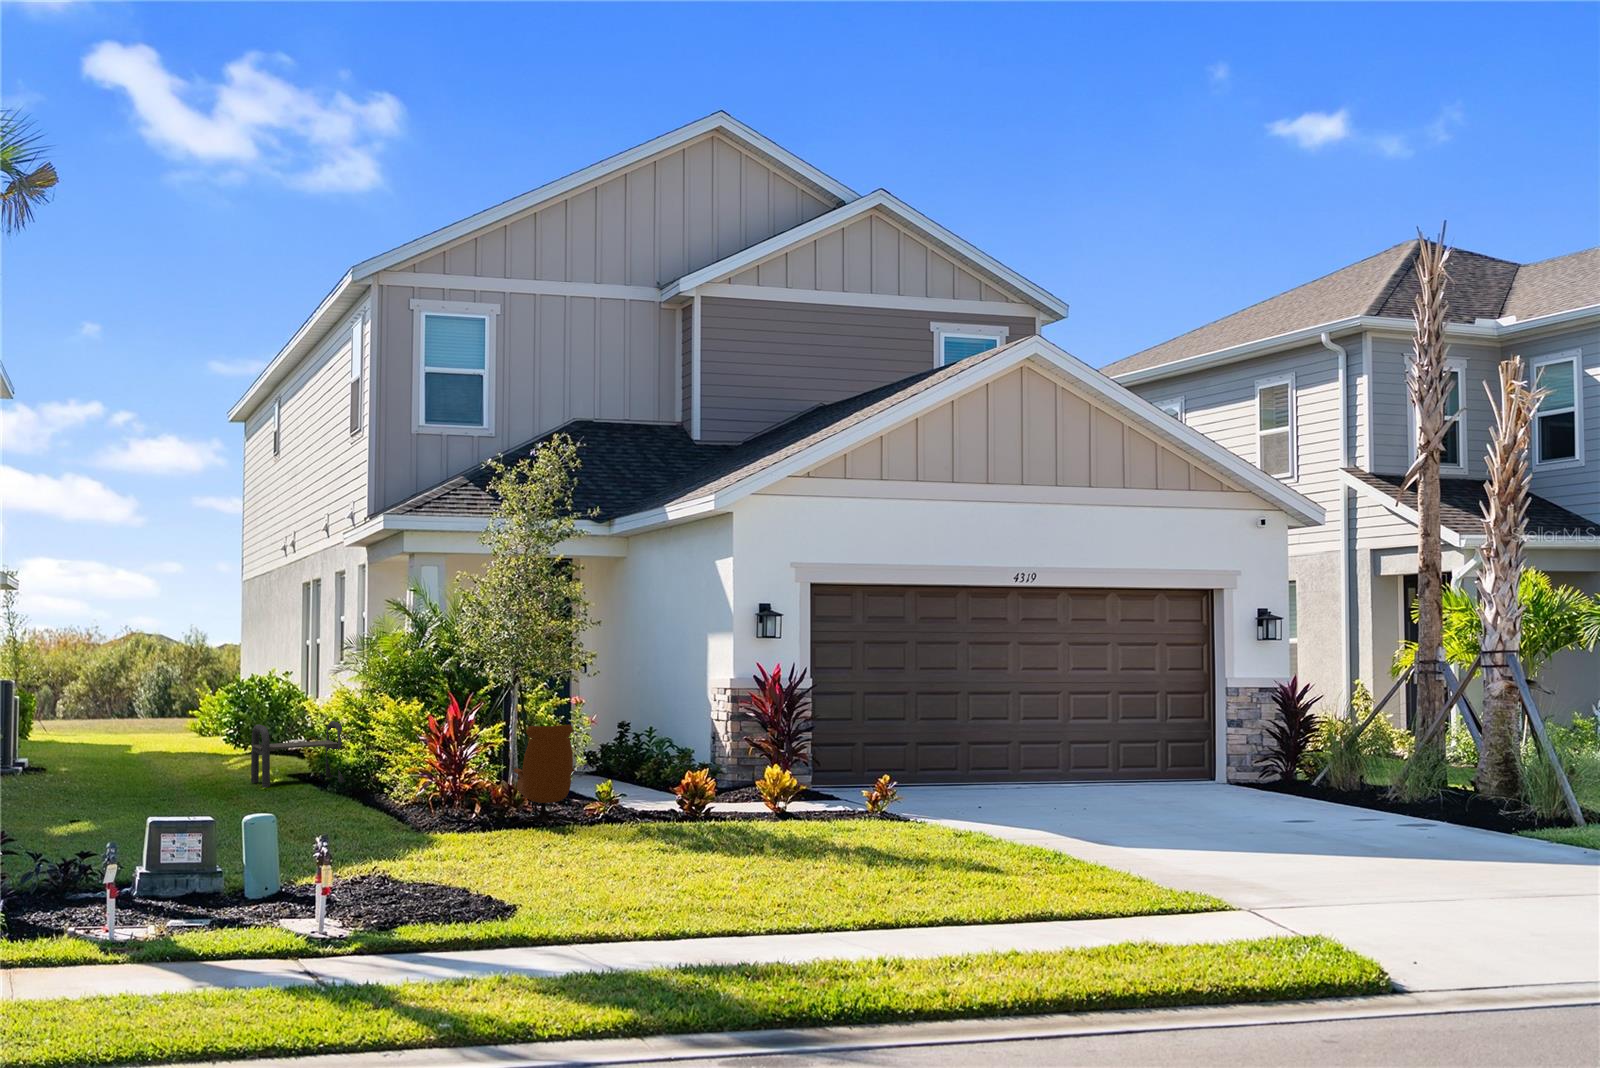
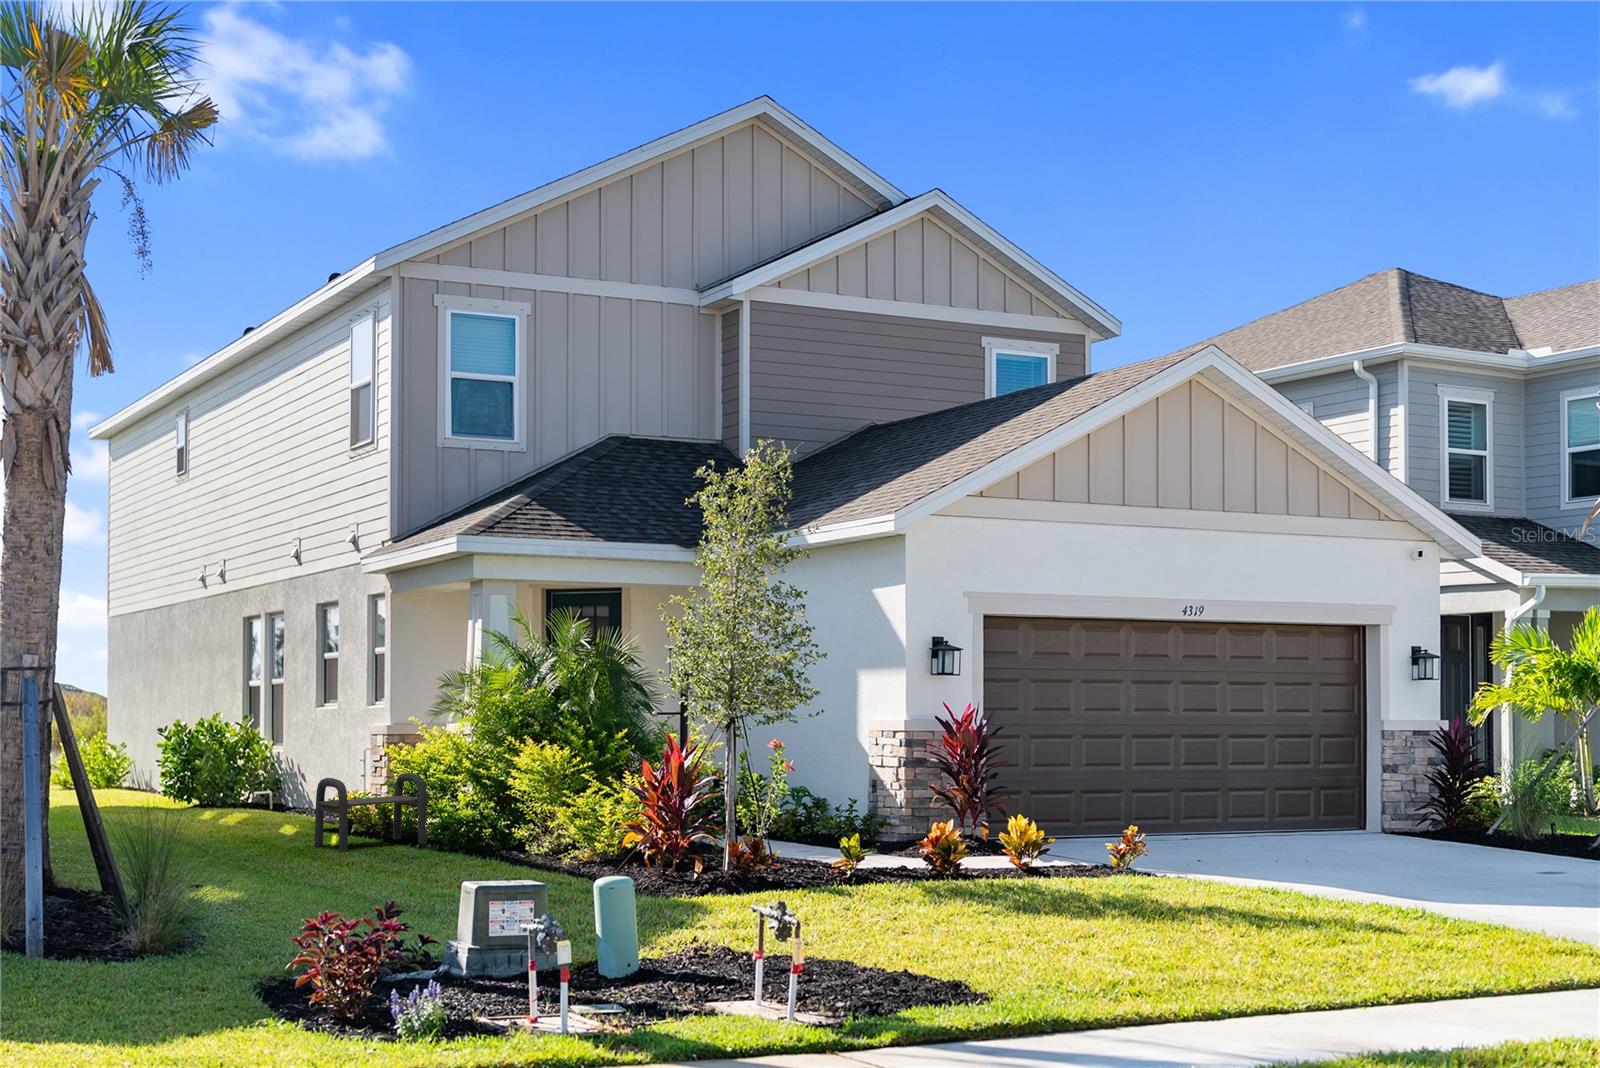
lounge chair: present [512,725,575,829] -> none [709,772,808,891]

